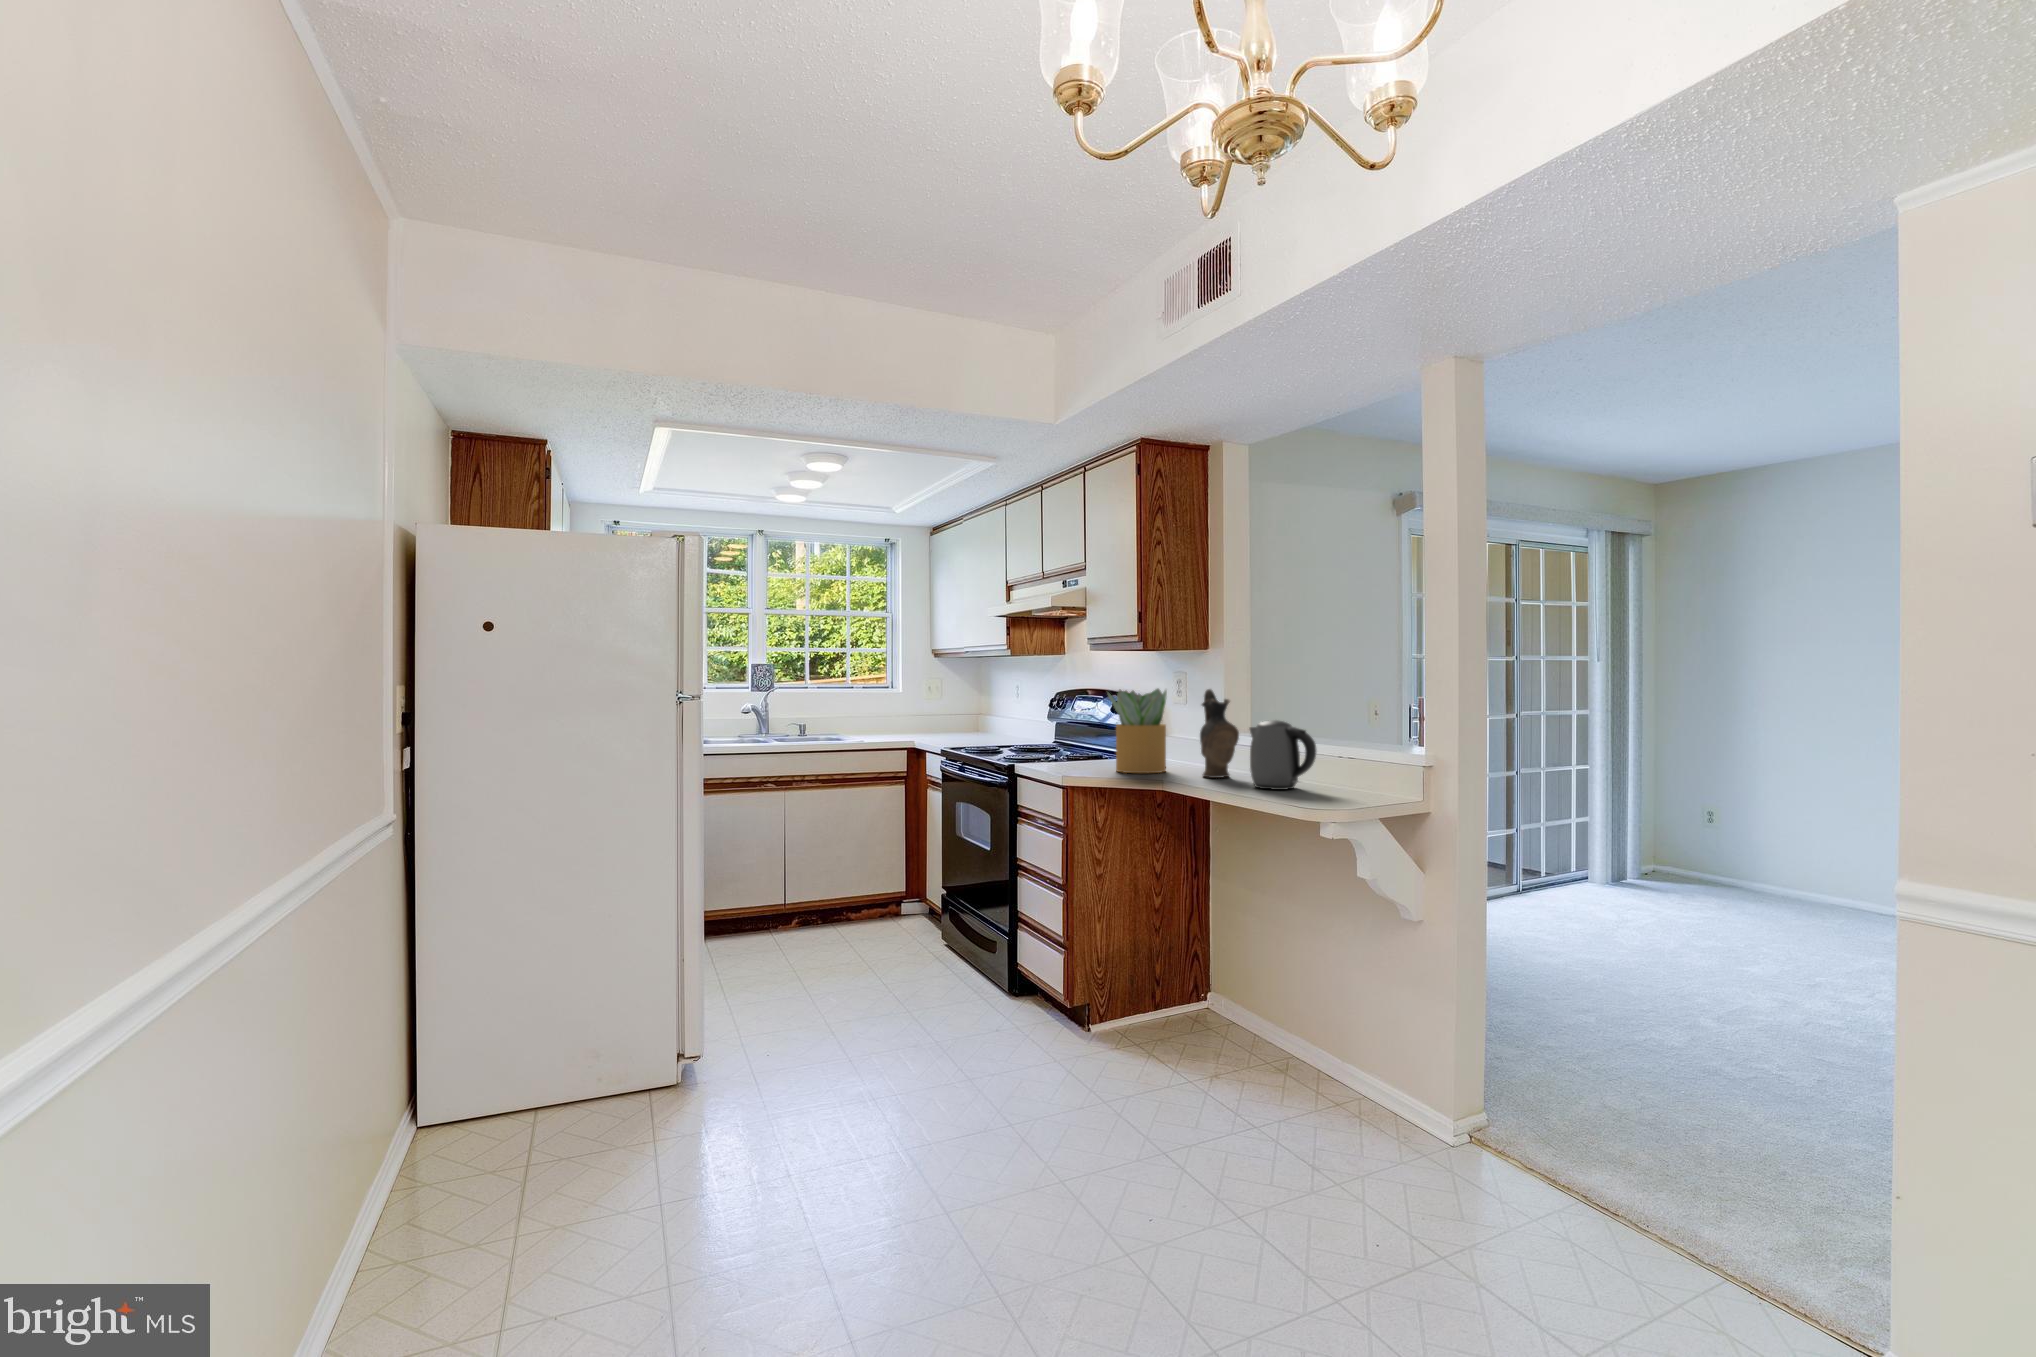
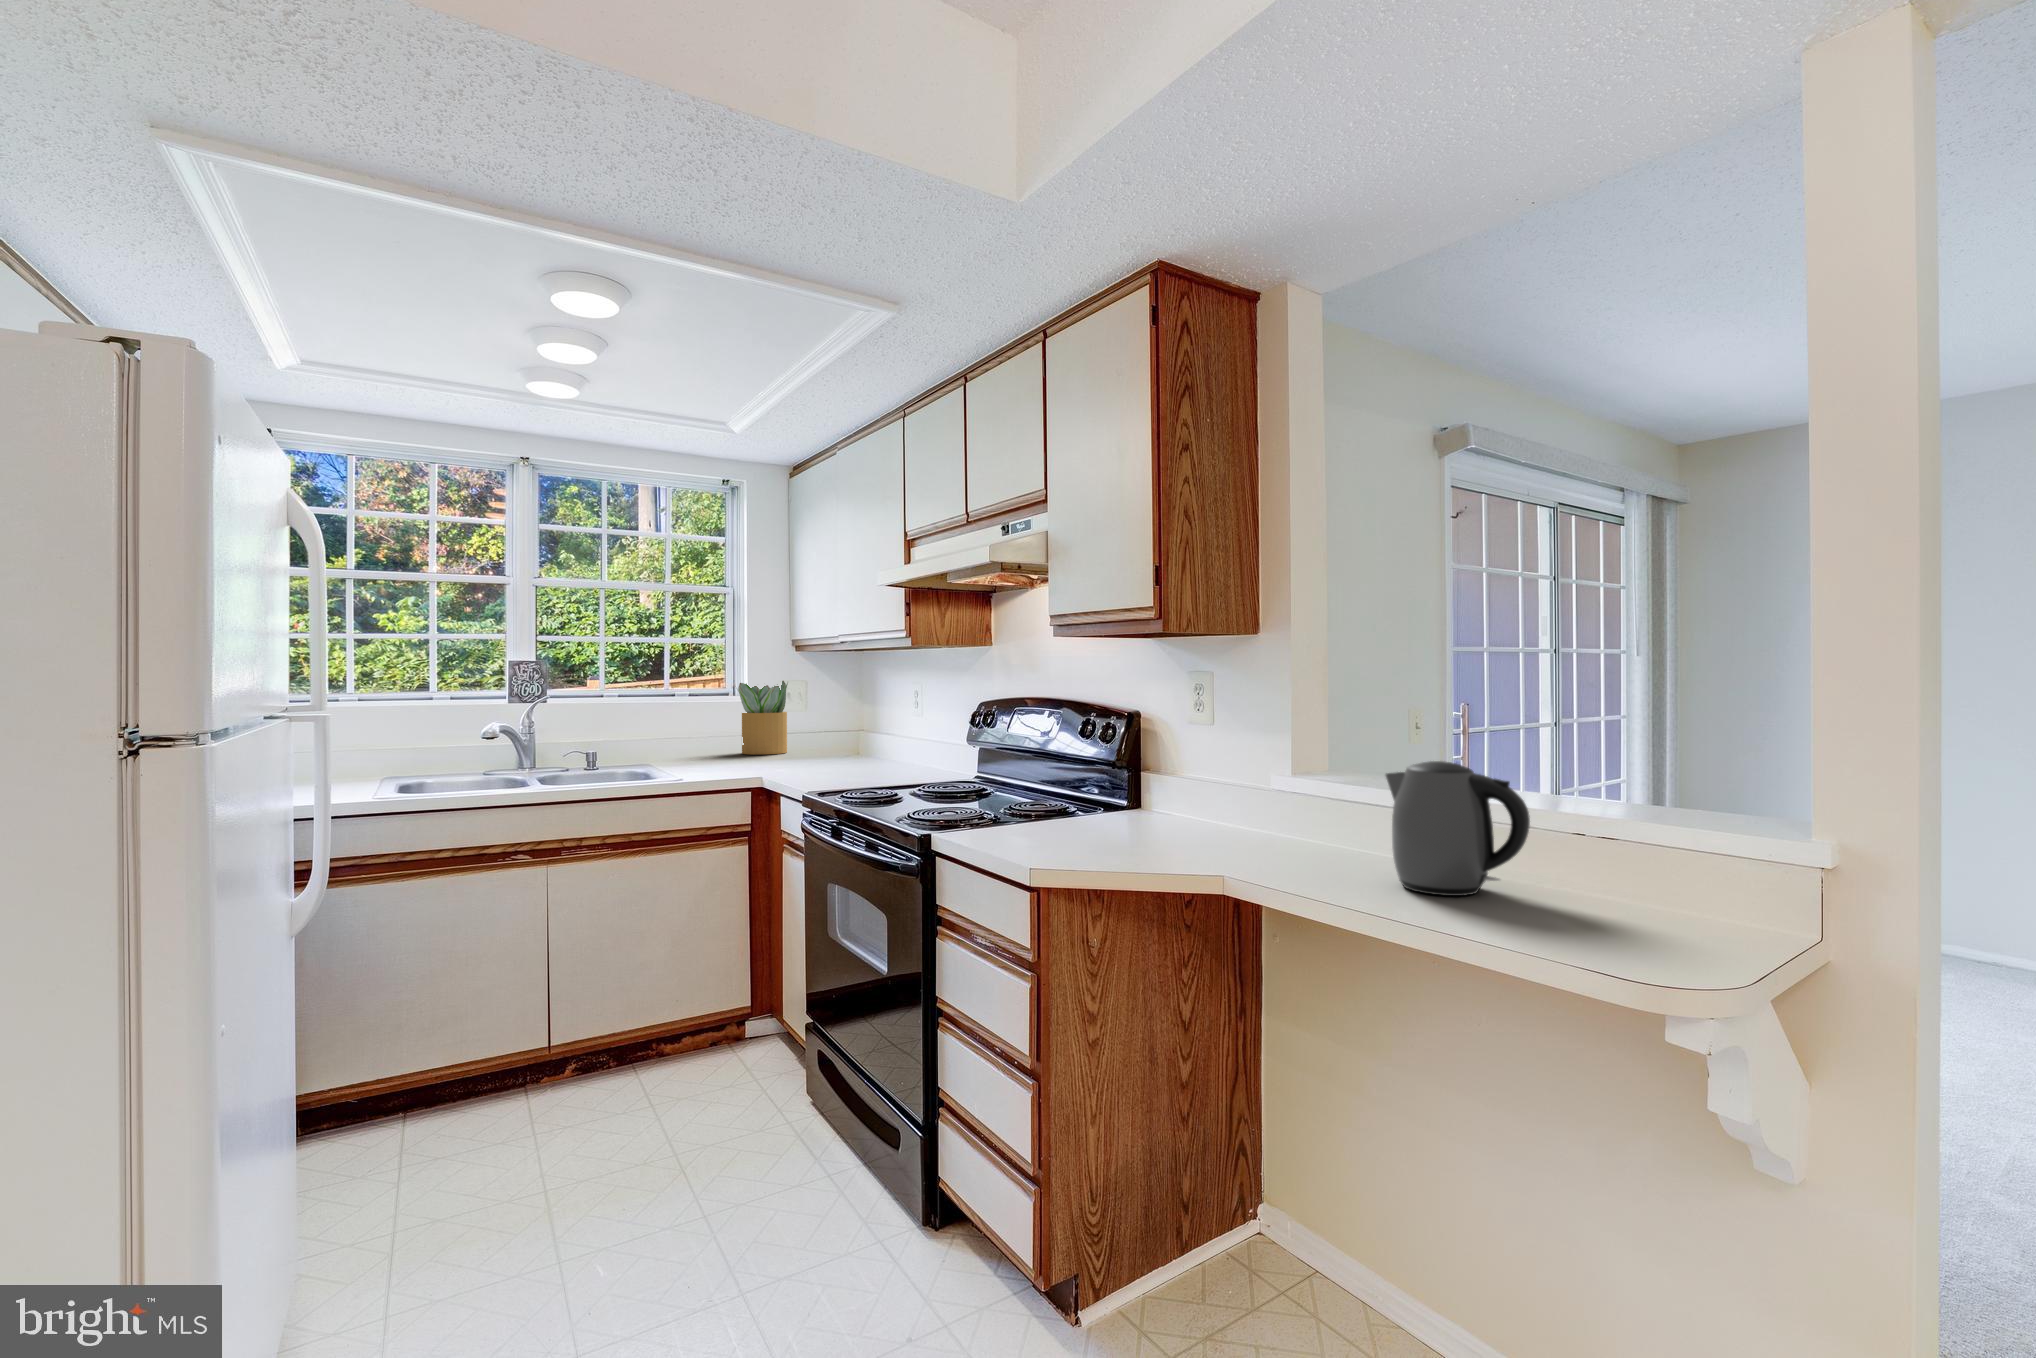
potted plant: present [1108,689,1167,773] -> present [738,681,788,755]
ceramic pitcher: present [1200,689,1239,778] -> none [1271,700,1343,861]

